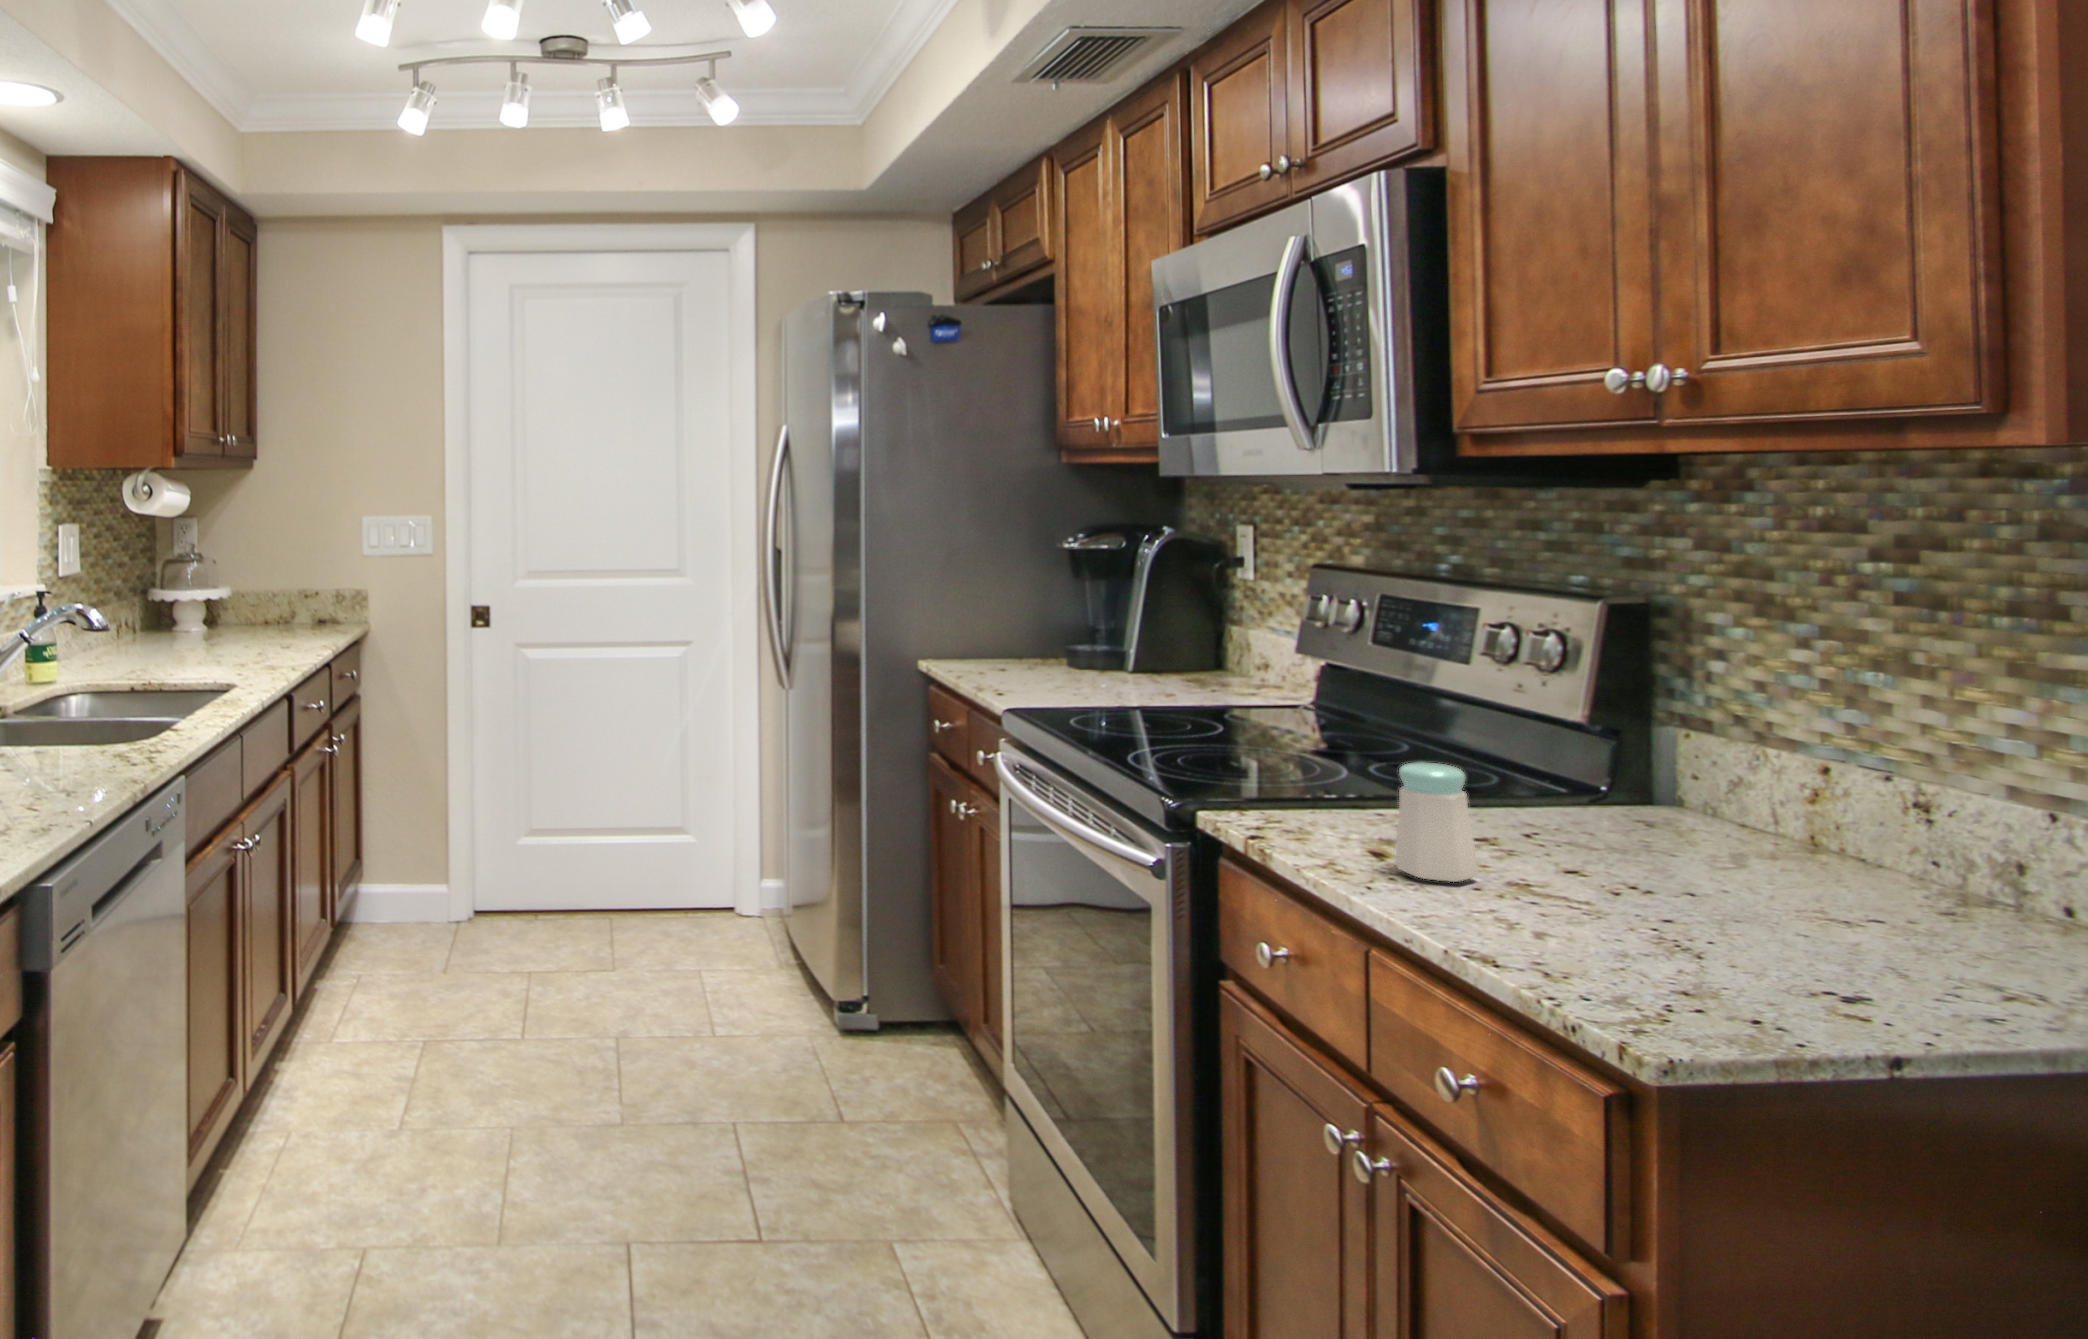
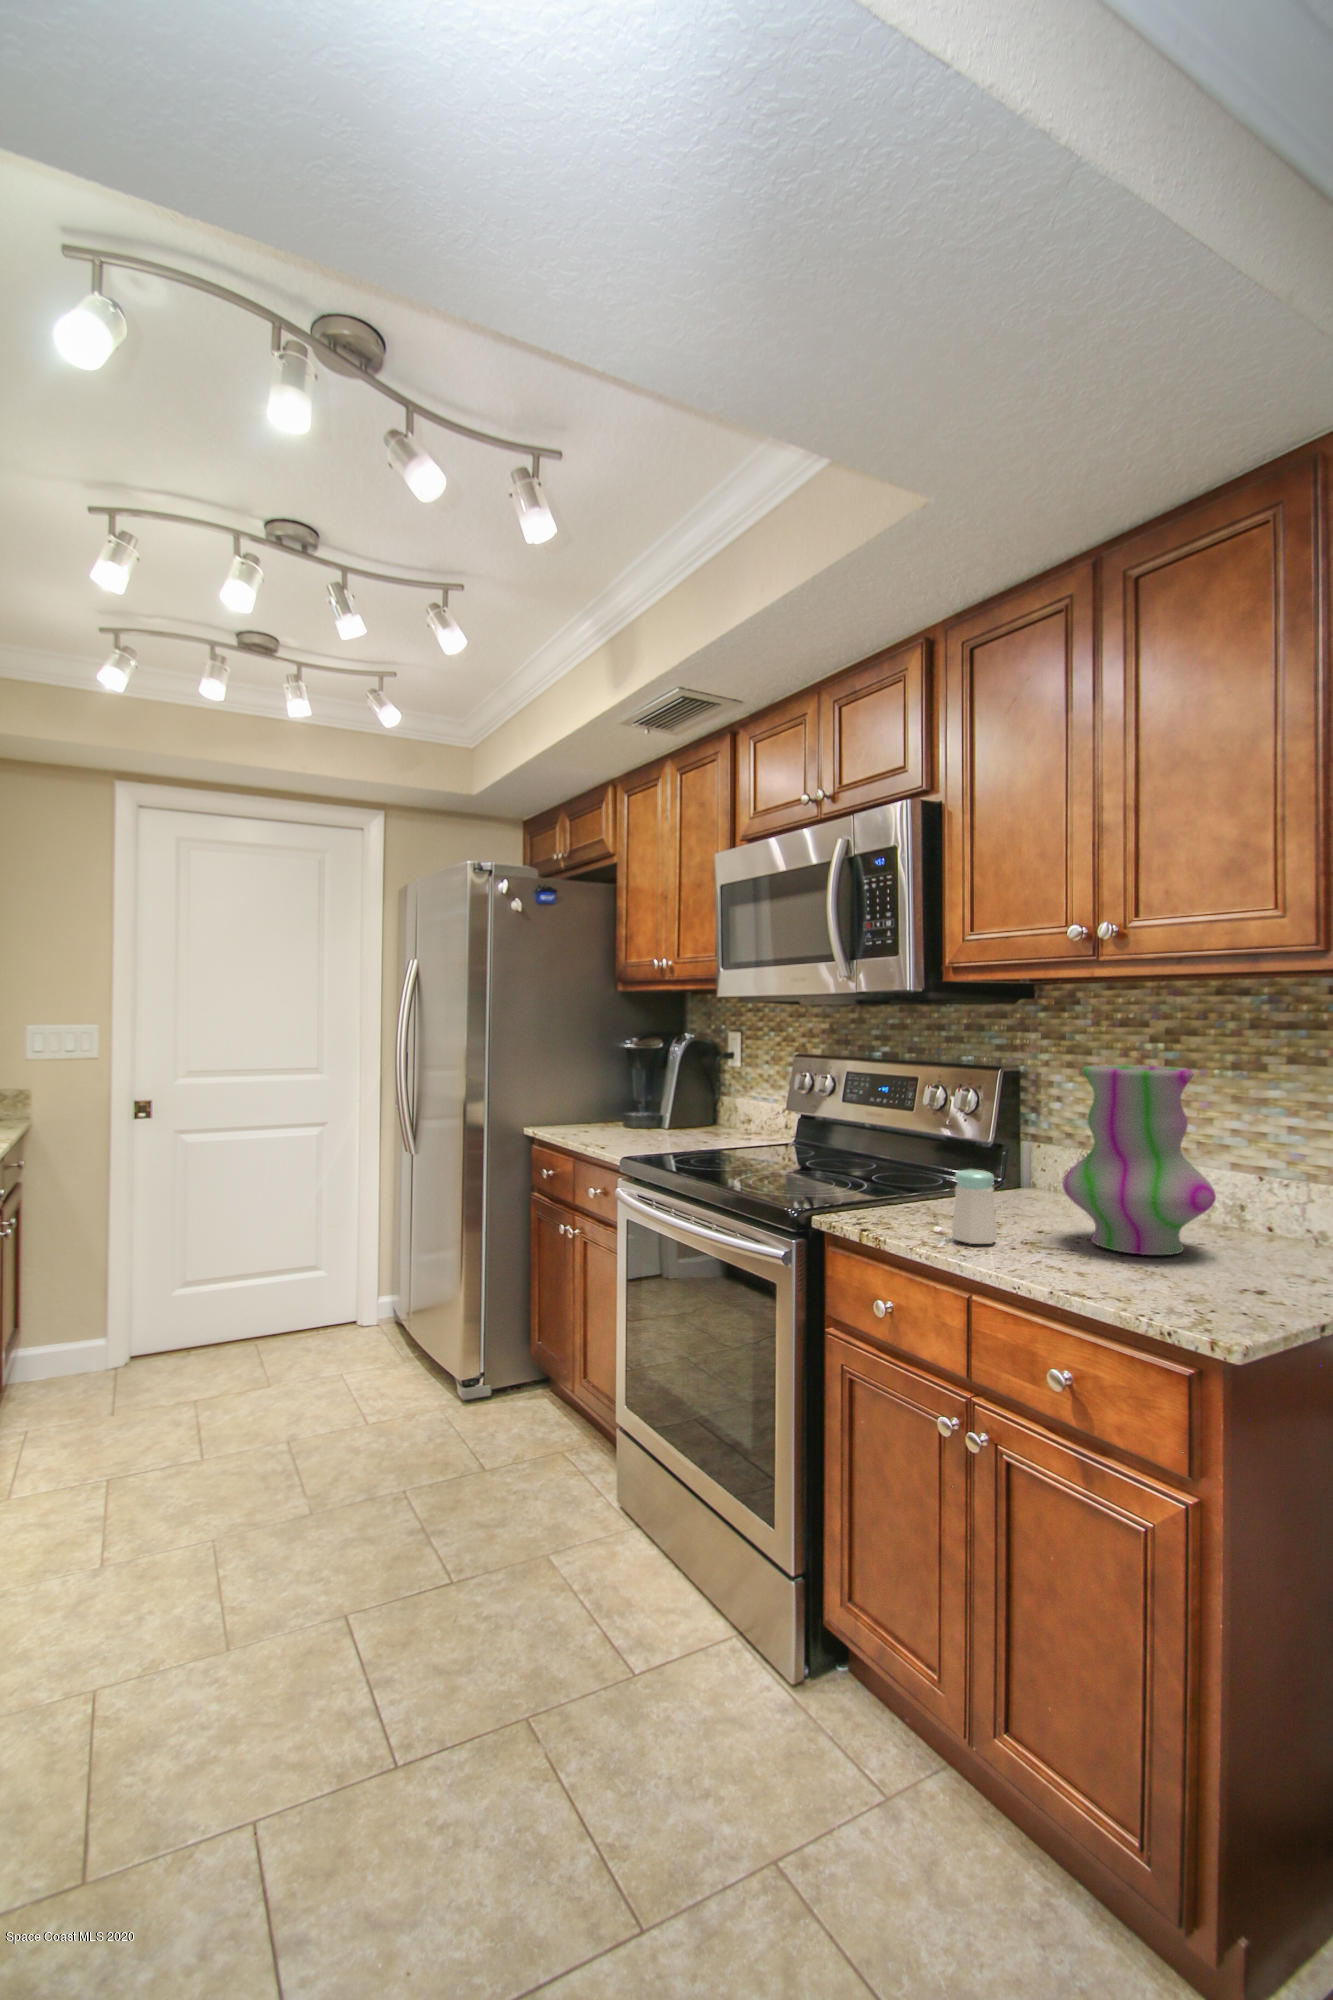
vase: none [1593,605,1885,932] -> present [1062,1065,1216,1255]

